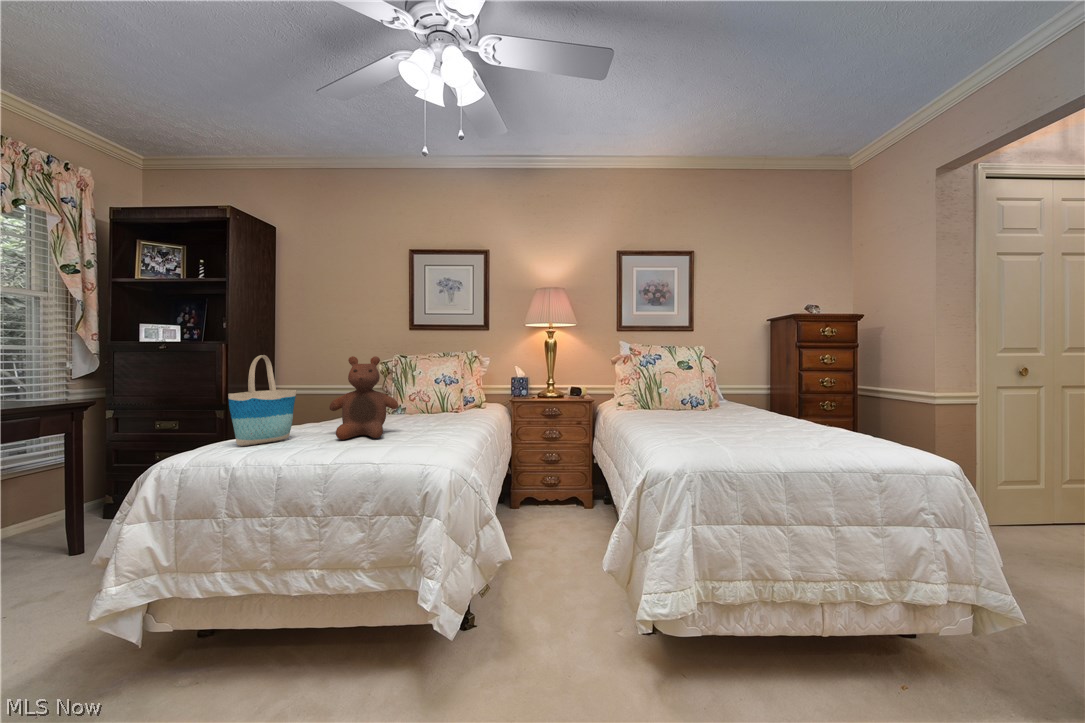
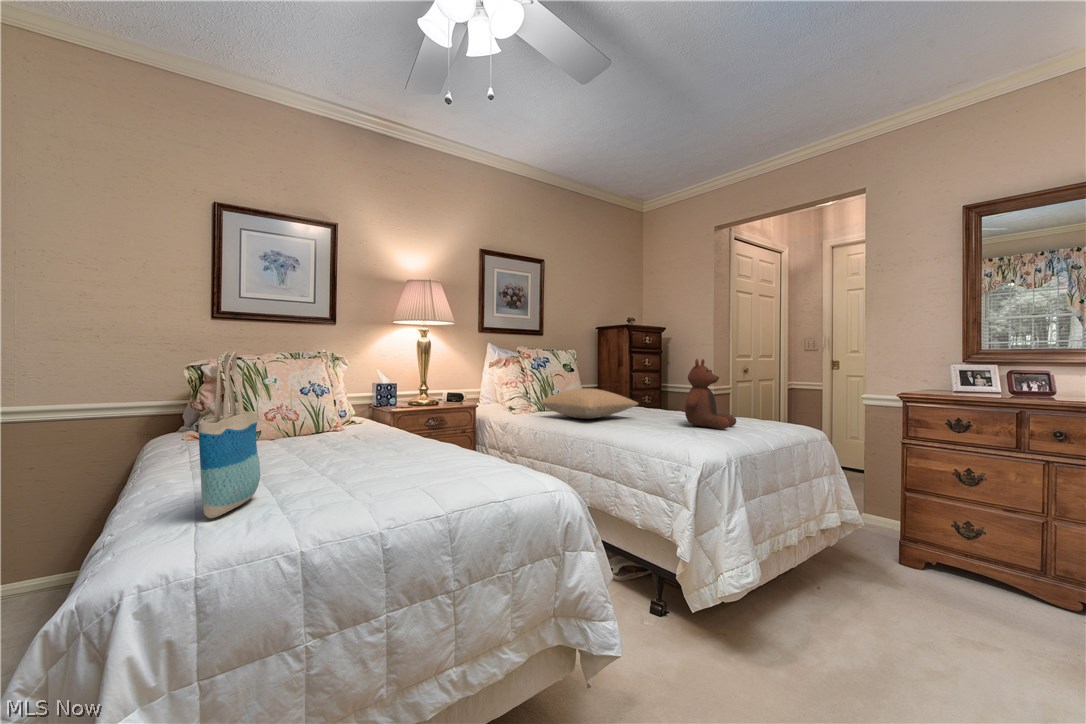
stuffed bear: present [329,356,398,440] -> present [685,359,736,429]
pillow: none [632,386,727,416] -> present [541,388,638,419]

